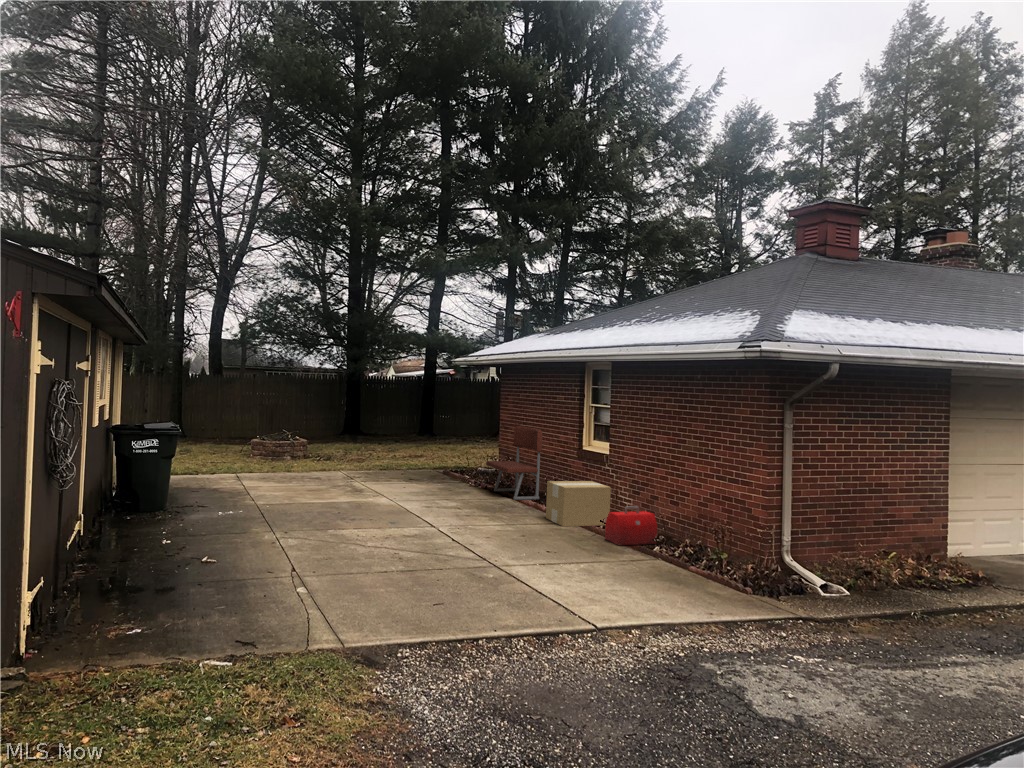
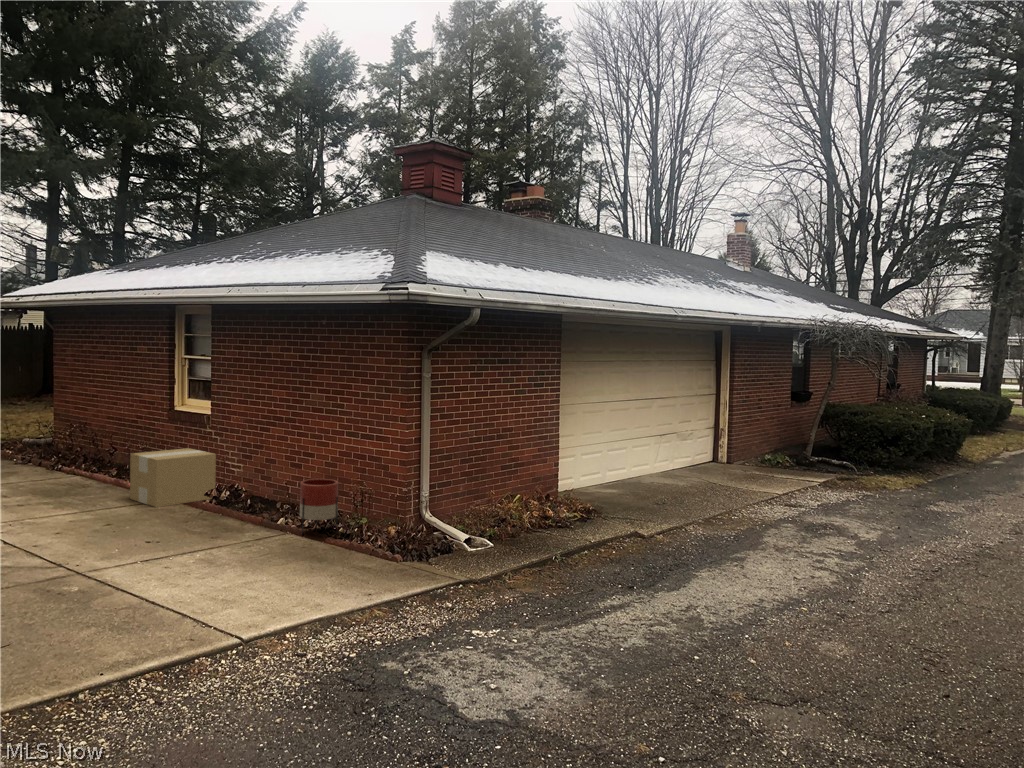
bench: present [486,426,542,500] -> none [33,386,116,479]
toolbox: present [605,506,657,545] -> none [215,474,279,523]
planter: none [670,514,705,565] -> present [300,479,338,534]

